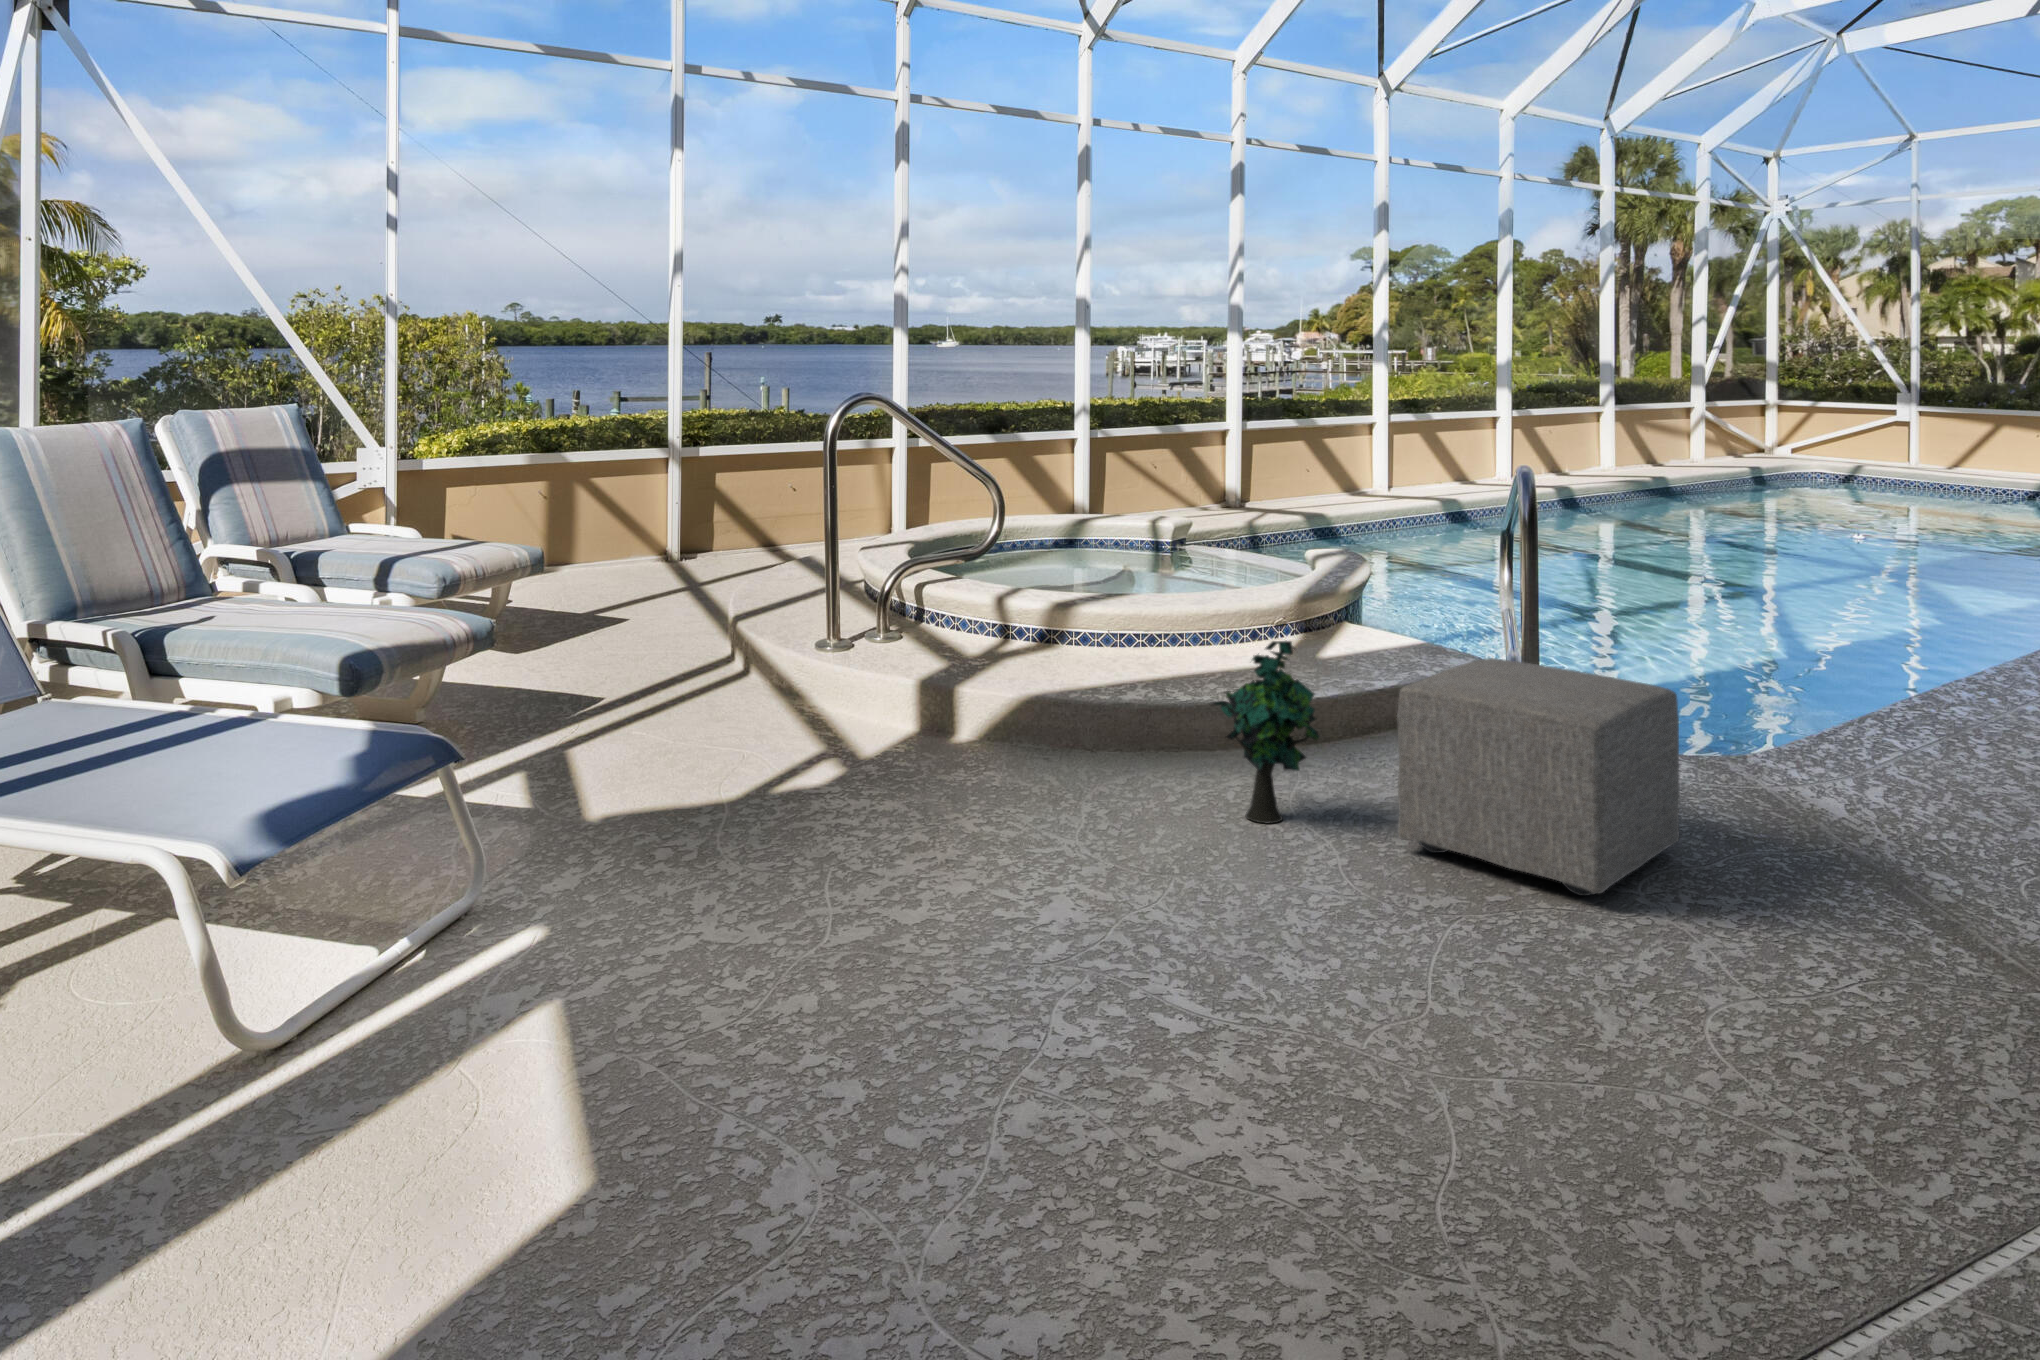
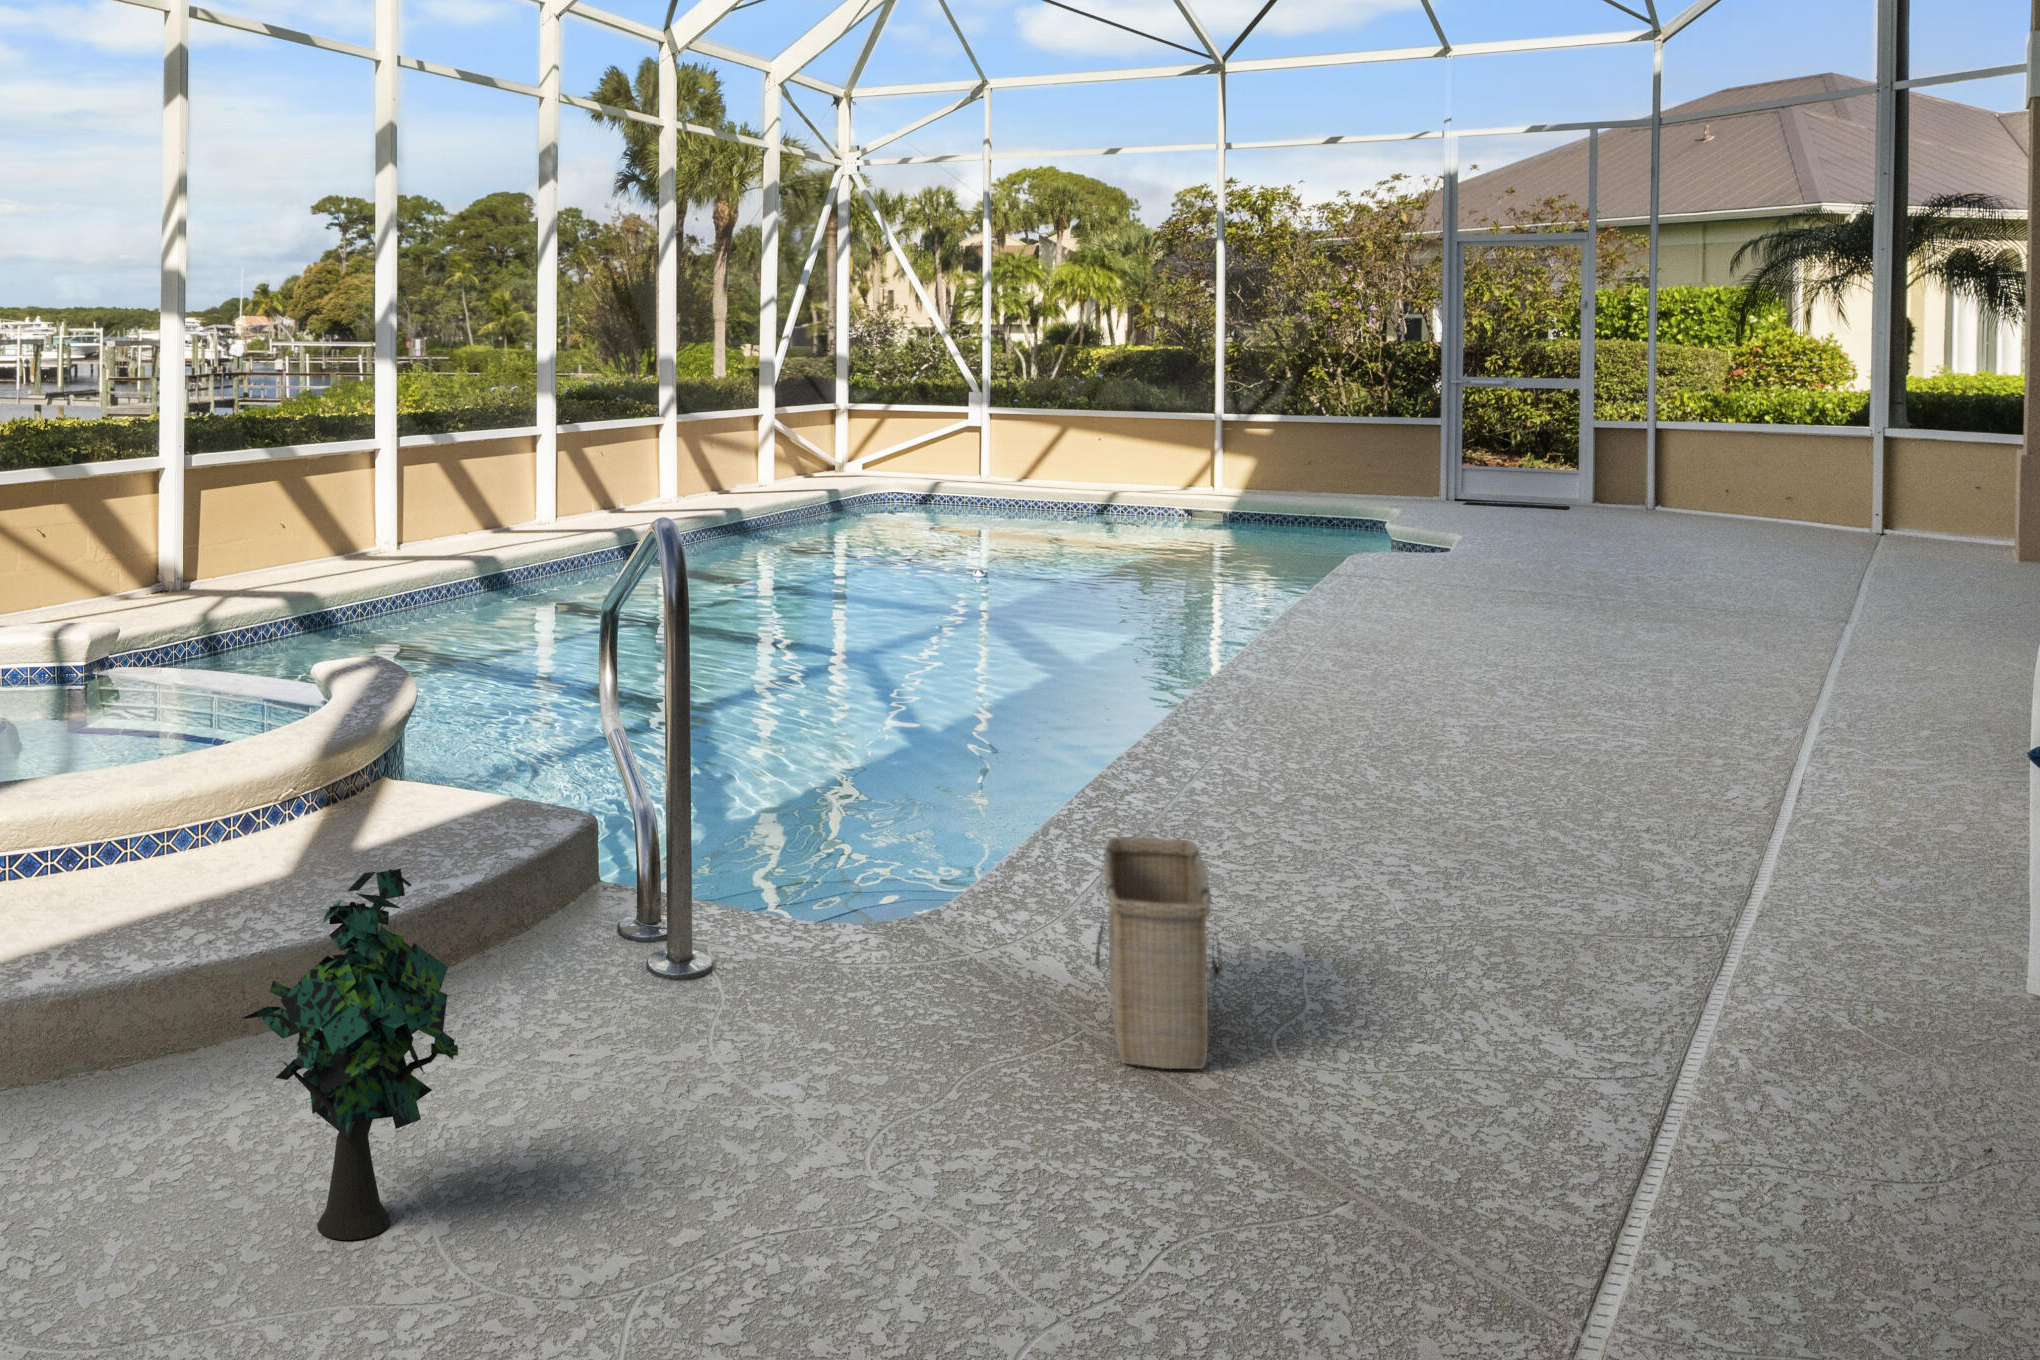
ottoman: present [1397,658,1680,896] -> none [611,850,1047,1286]
basket: none [1753,692,1849,834] -> present [1095,837,1222,1069]

